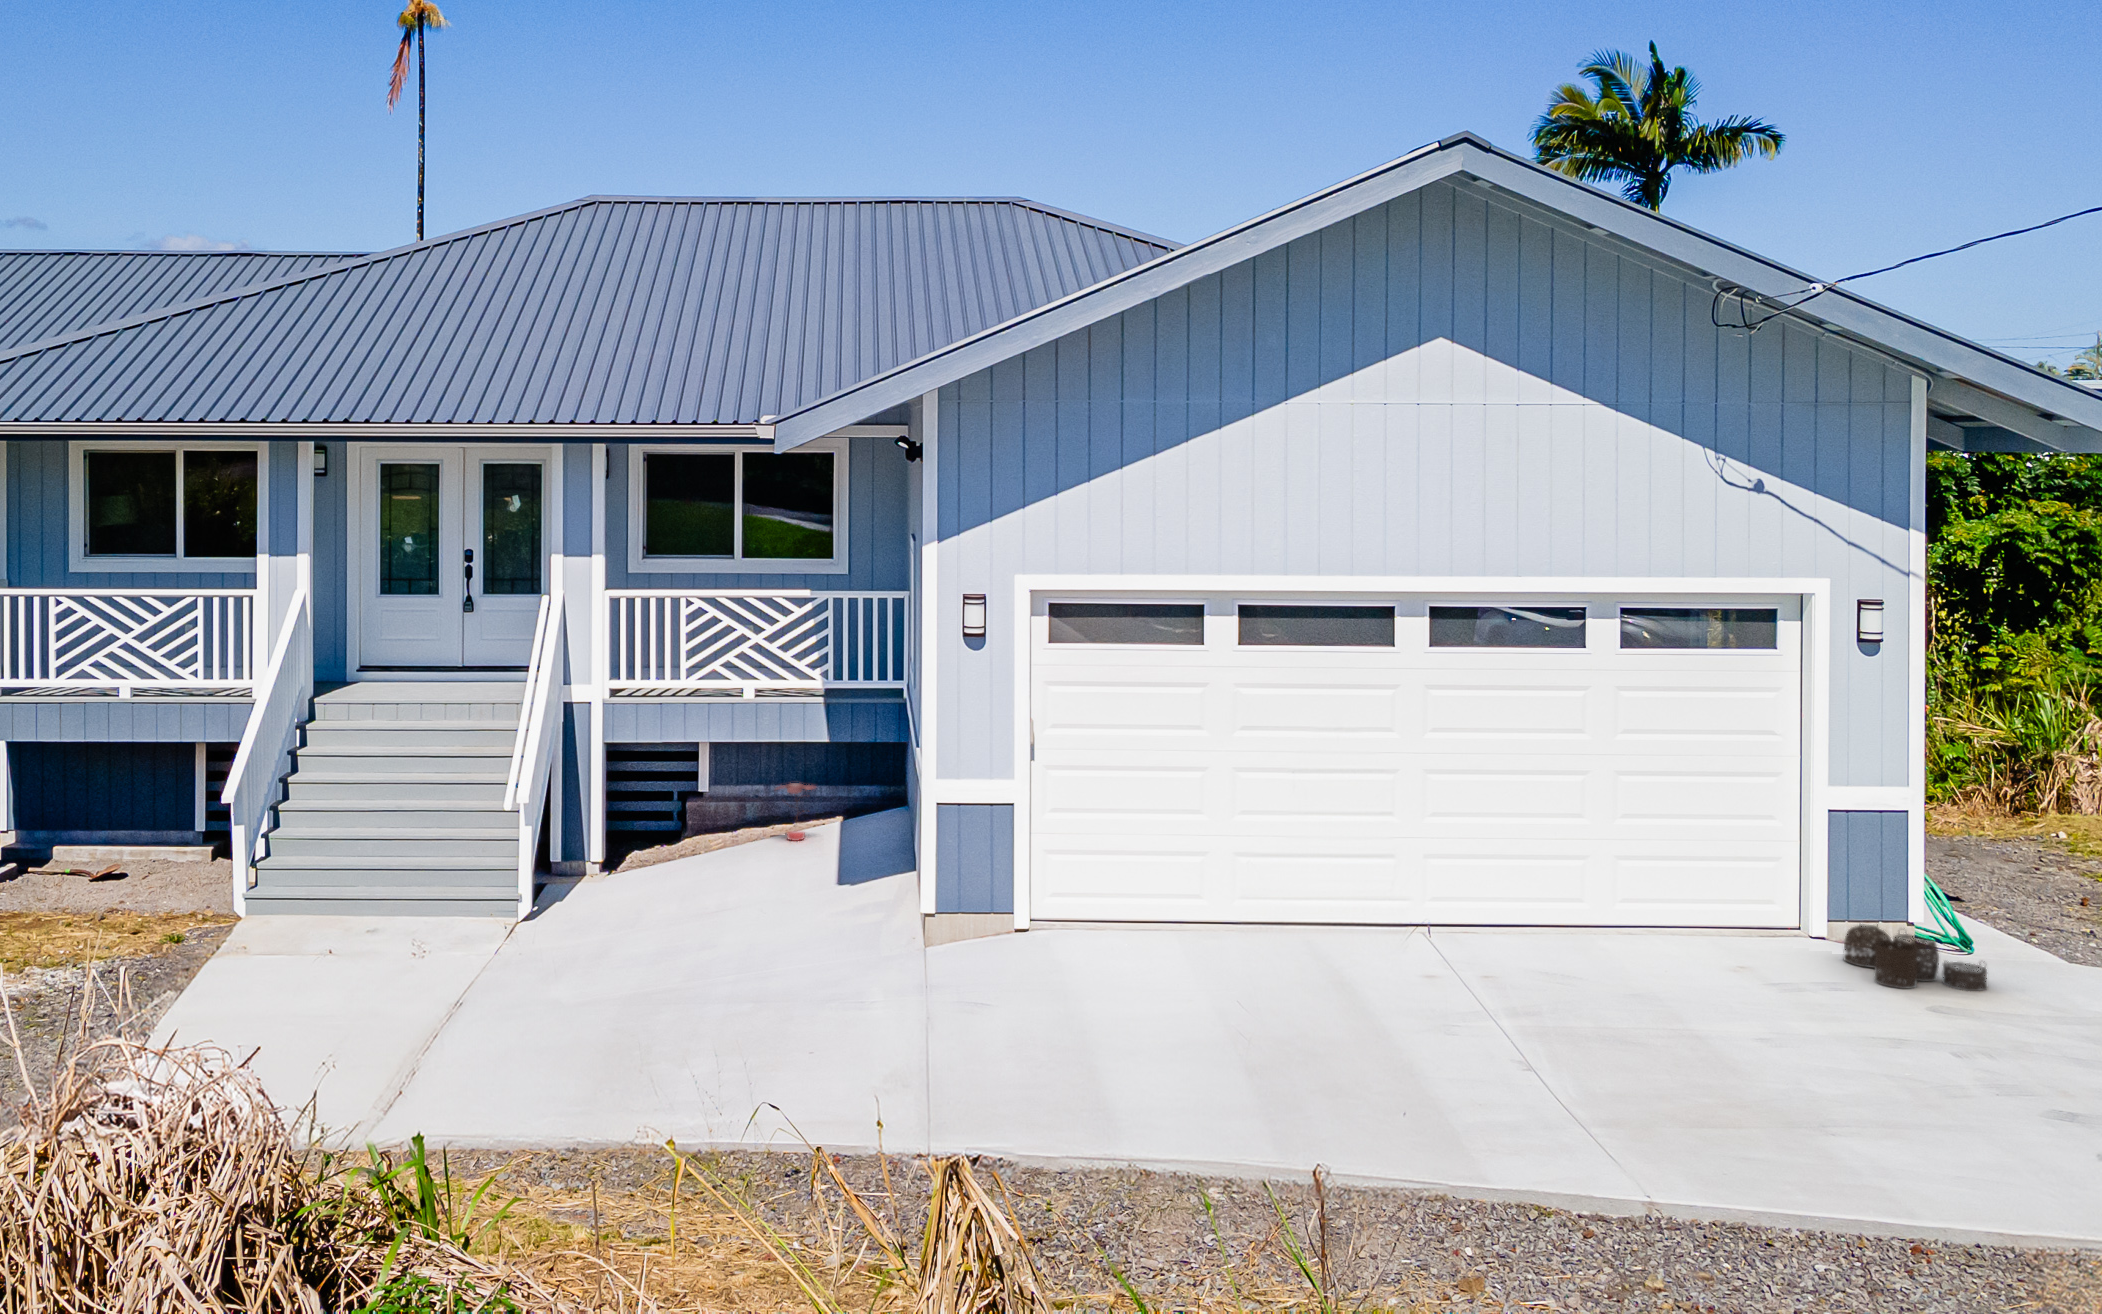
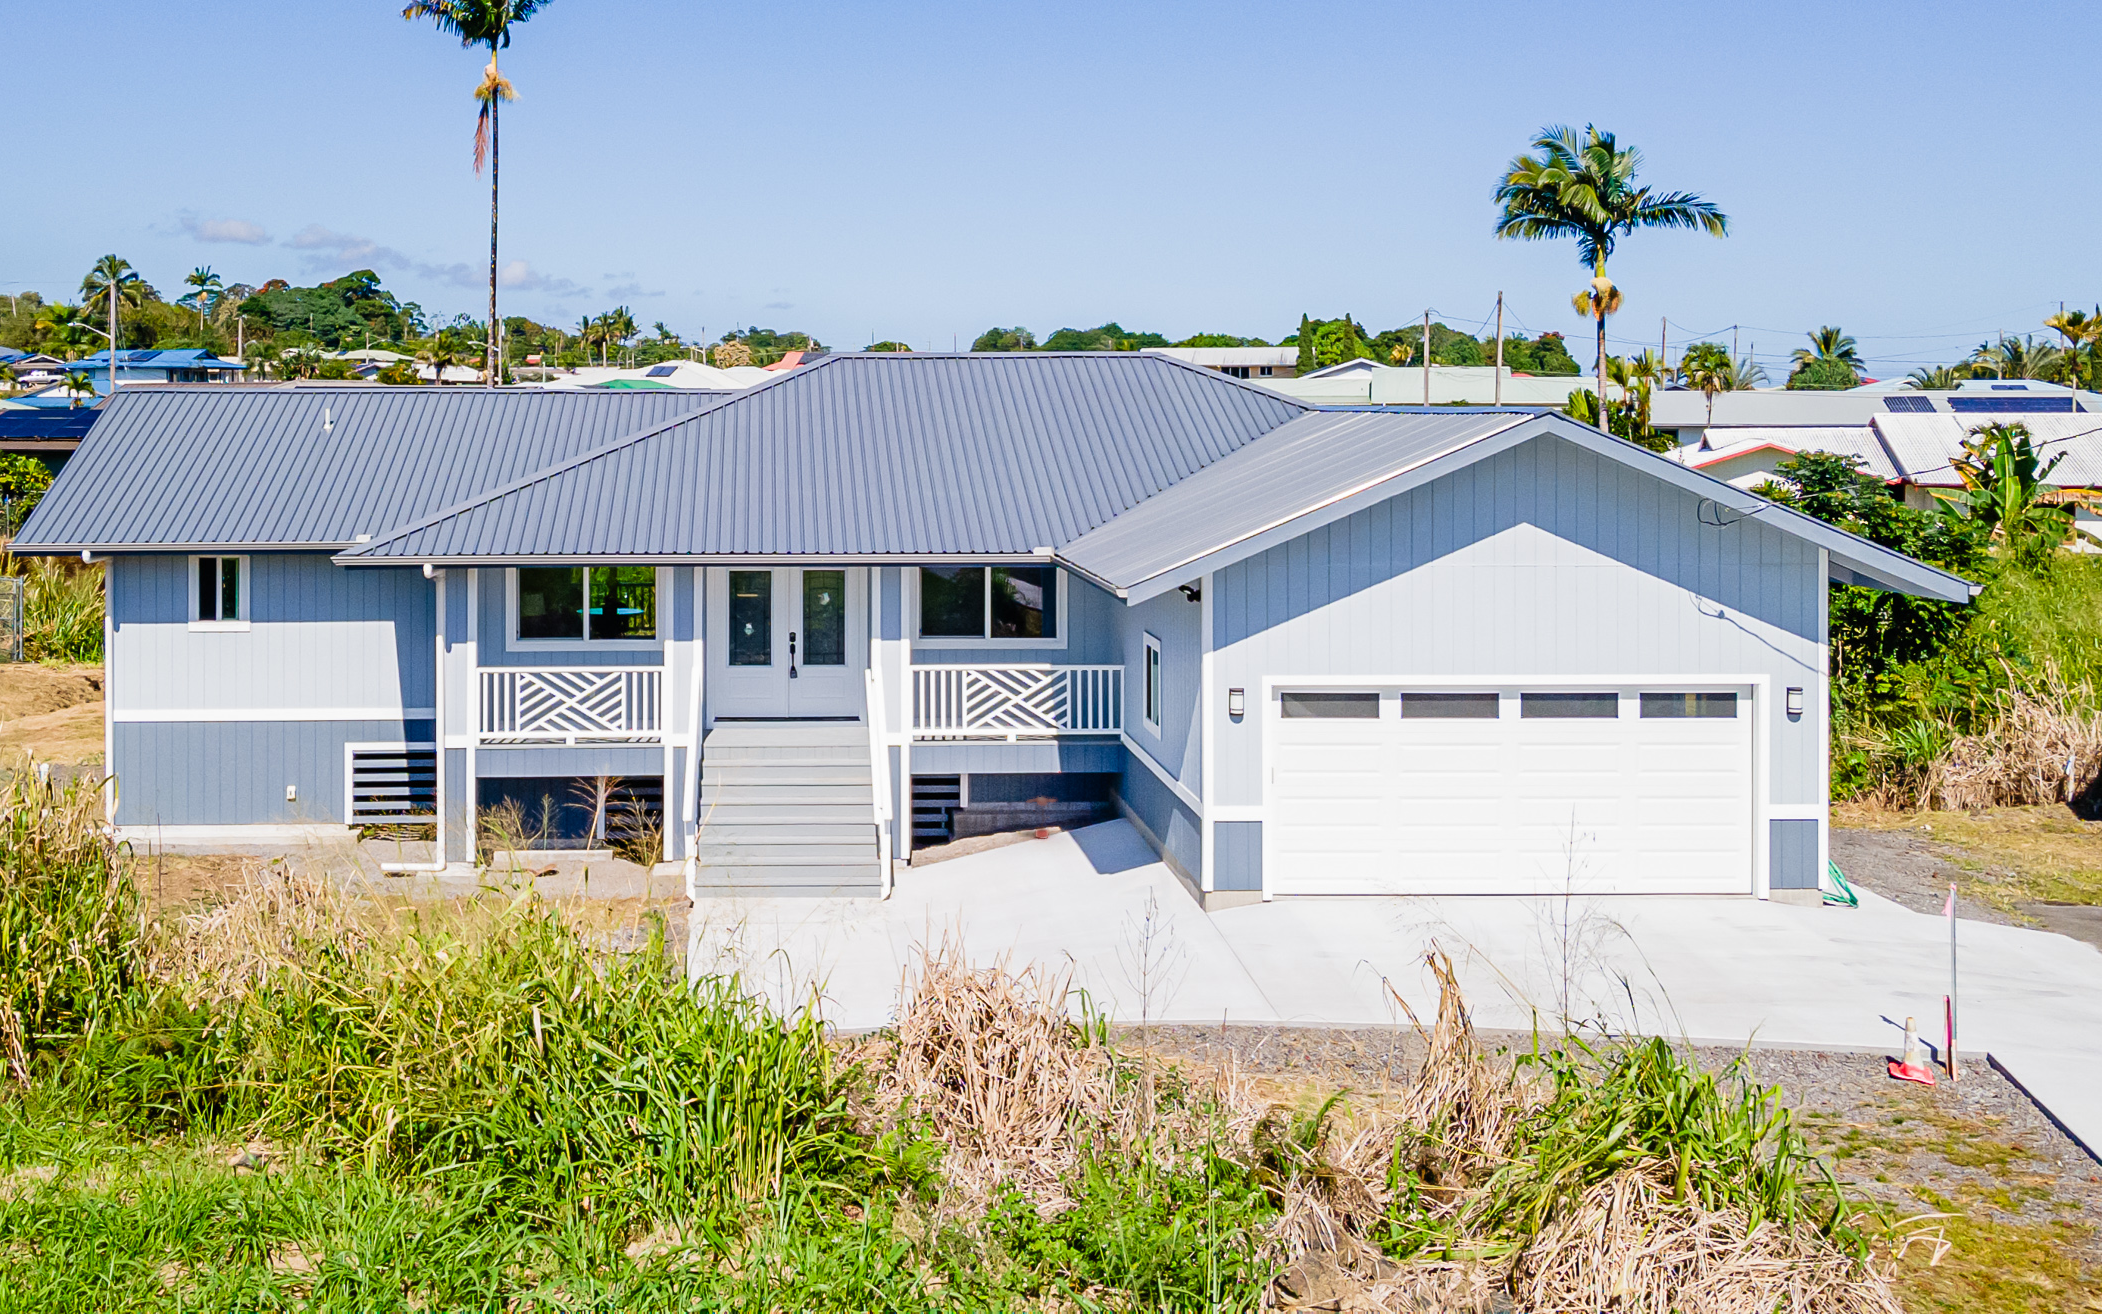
woven basket: present [1844,924,1987,991] -> none [1780,891,1868,935]

